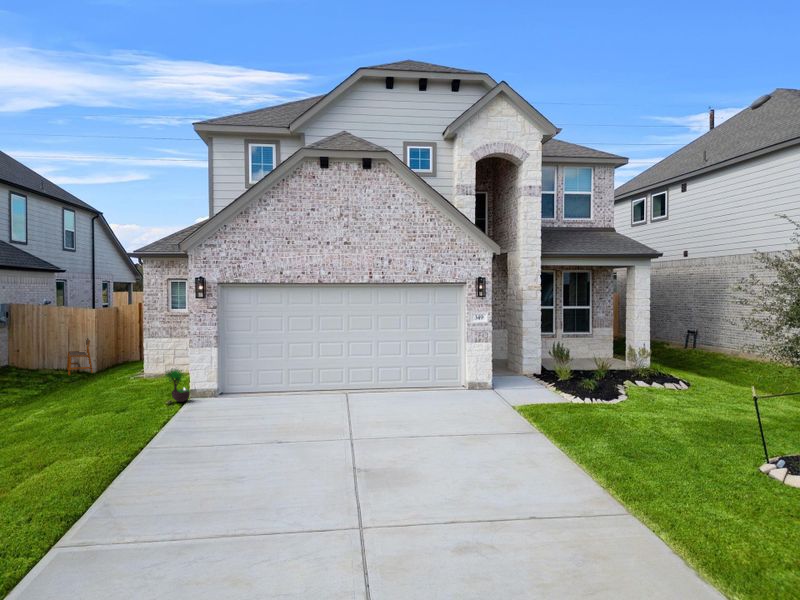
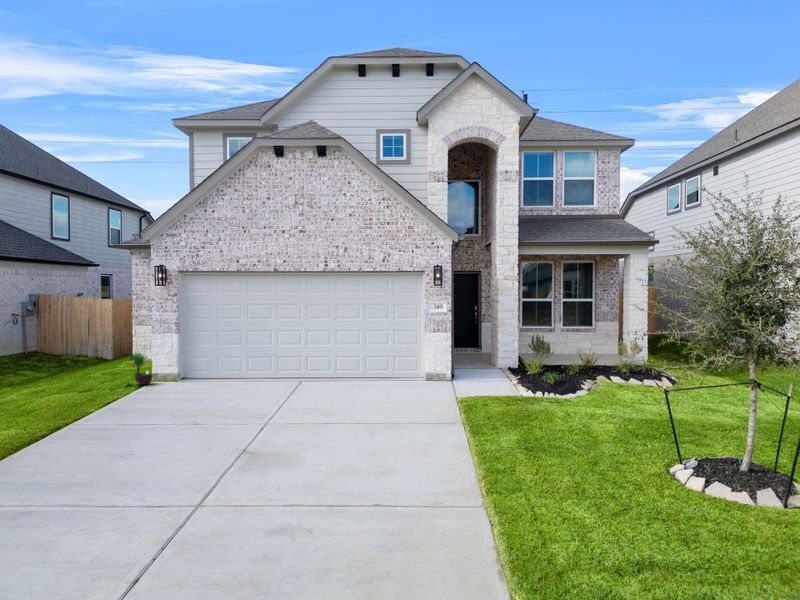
bench: present [67,338,93,375] -> none [68,326,93,361]

